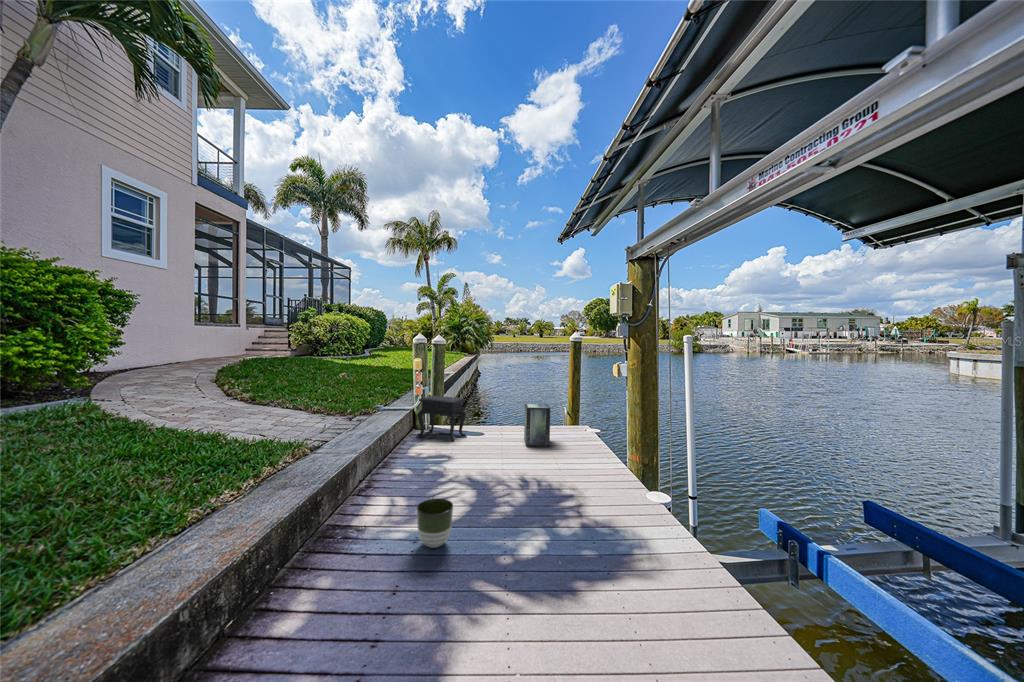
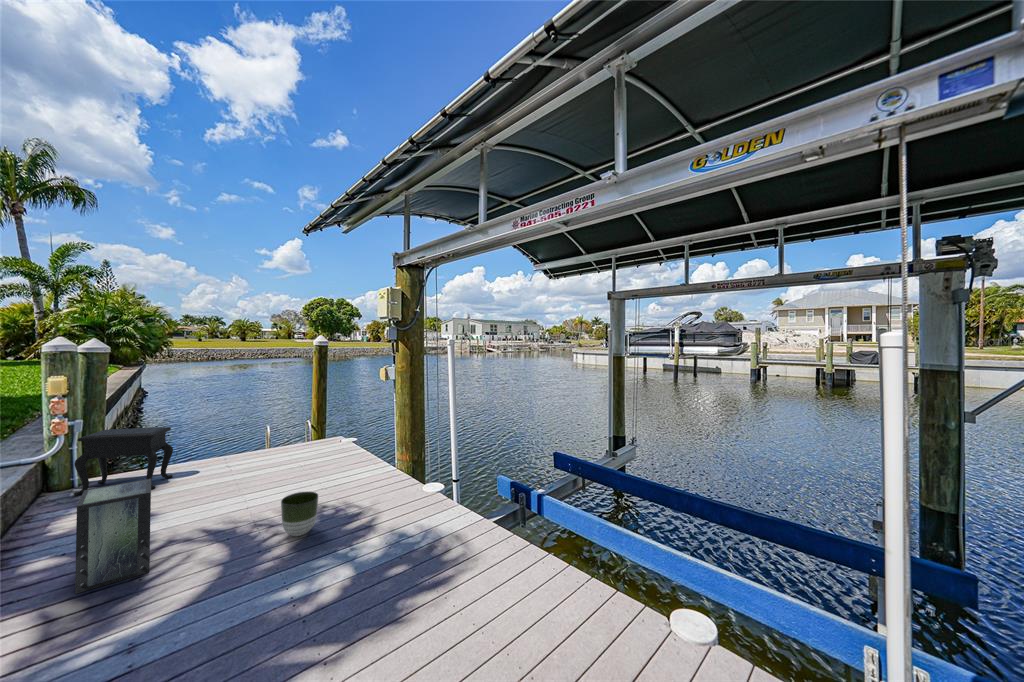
storage box: present [524,404,550,447] -> present [75,479,151,594]
planter: present [417,498,453,548] -> present [281,492,318,536]

